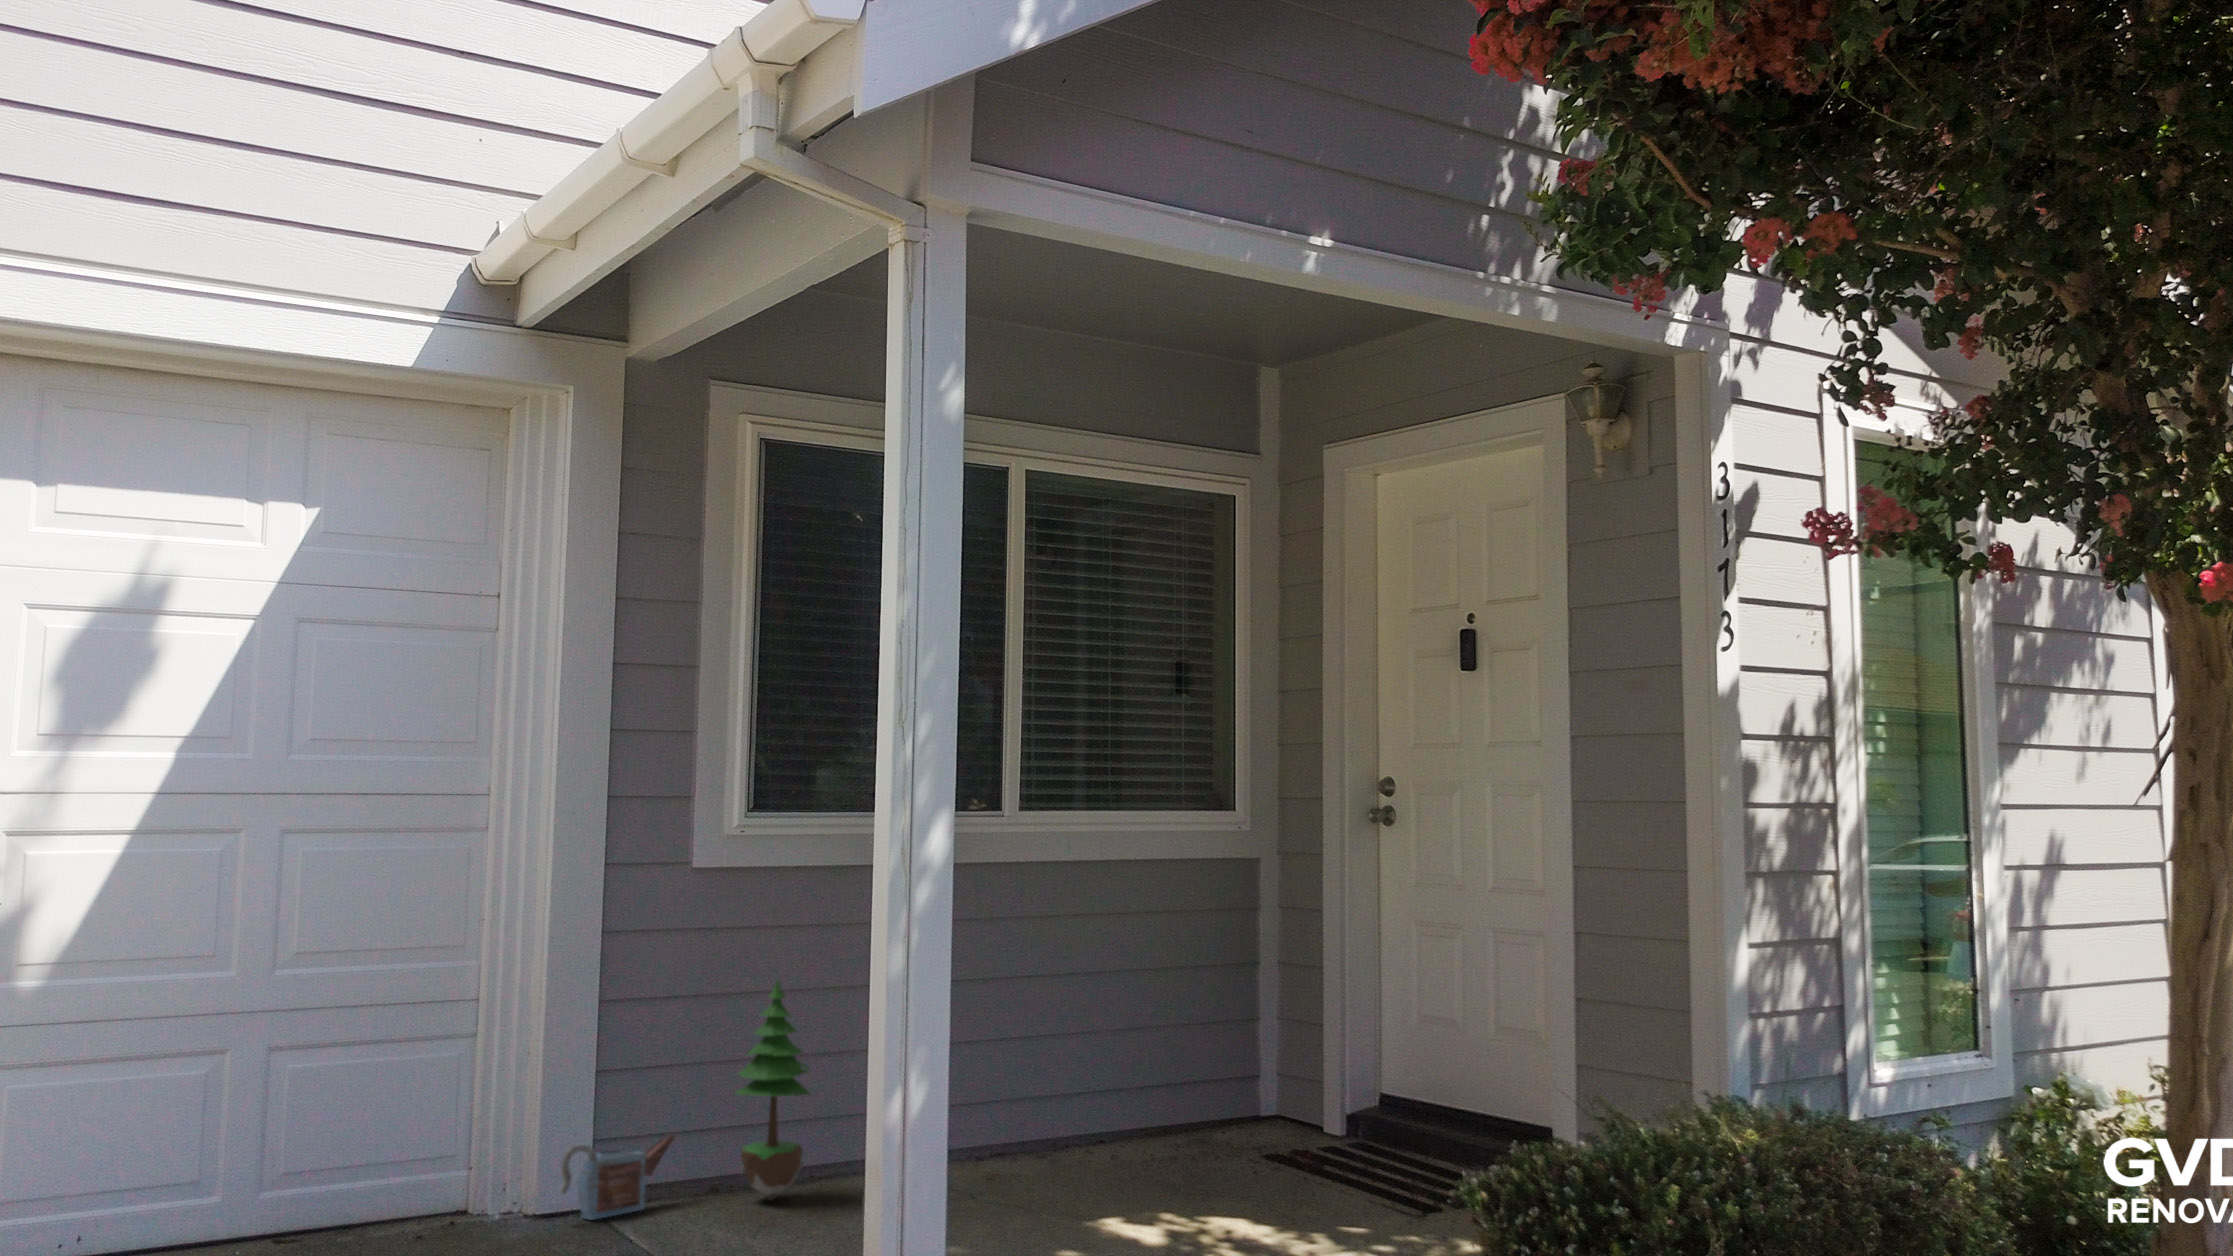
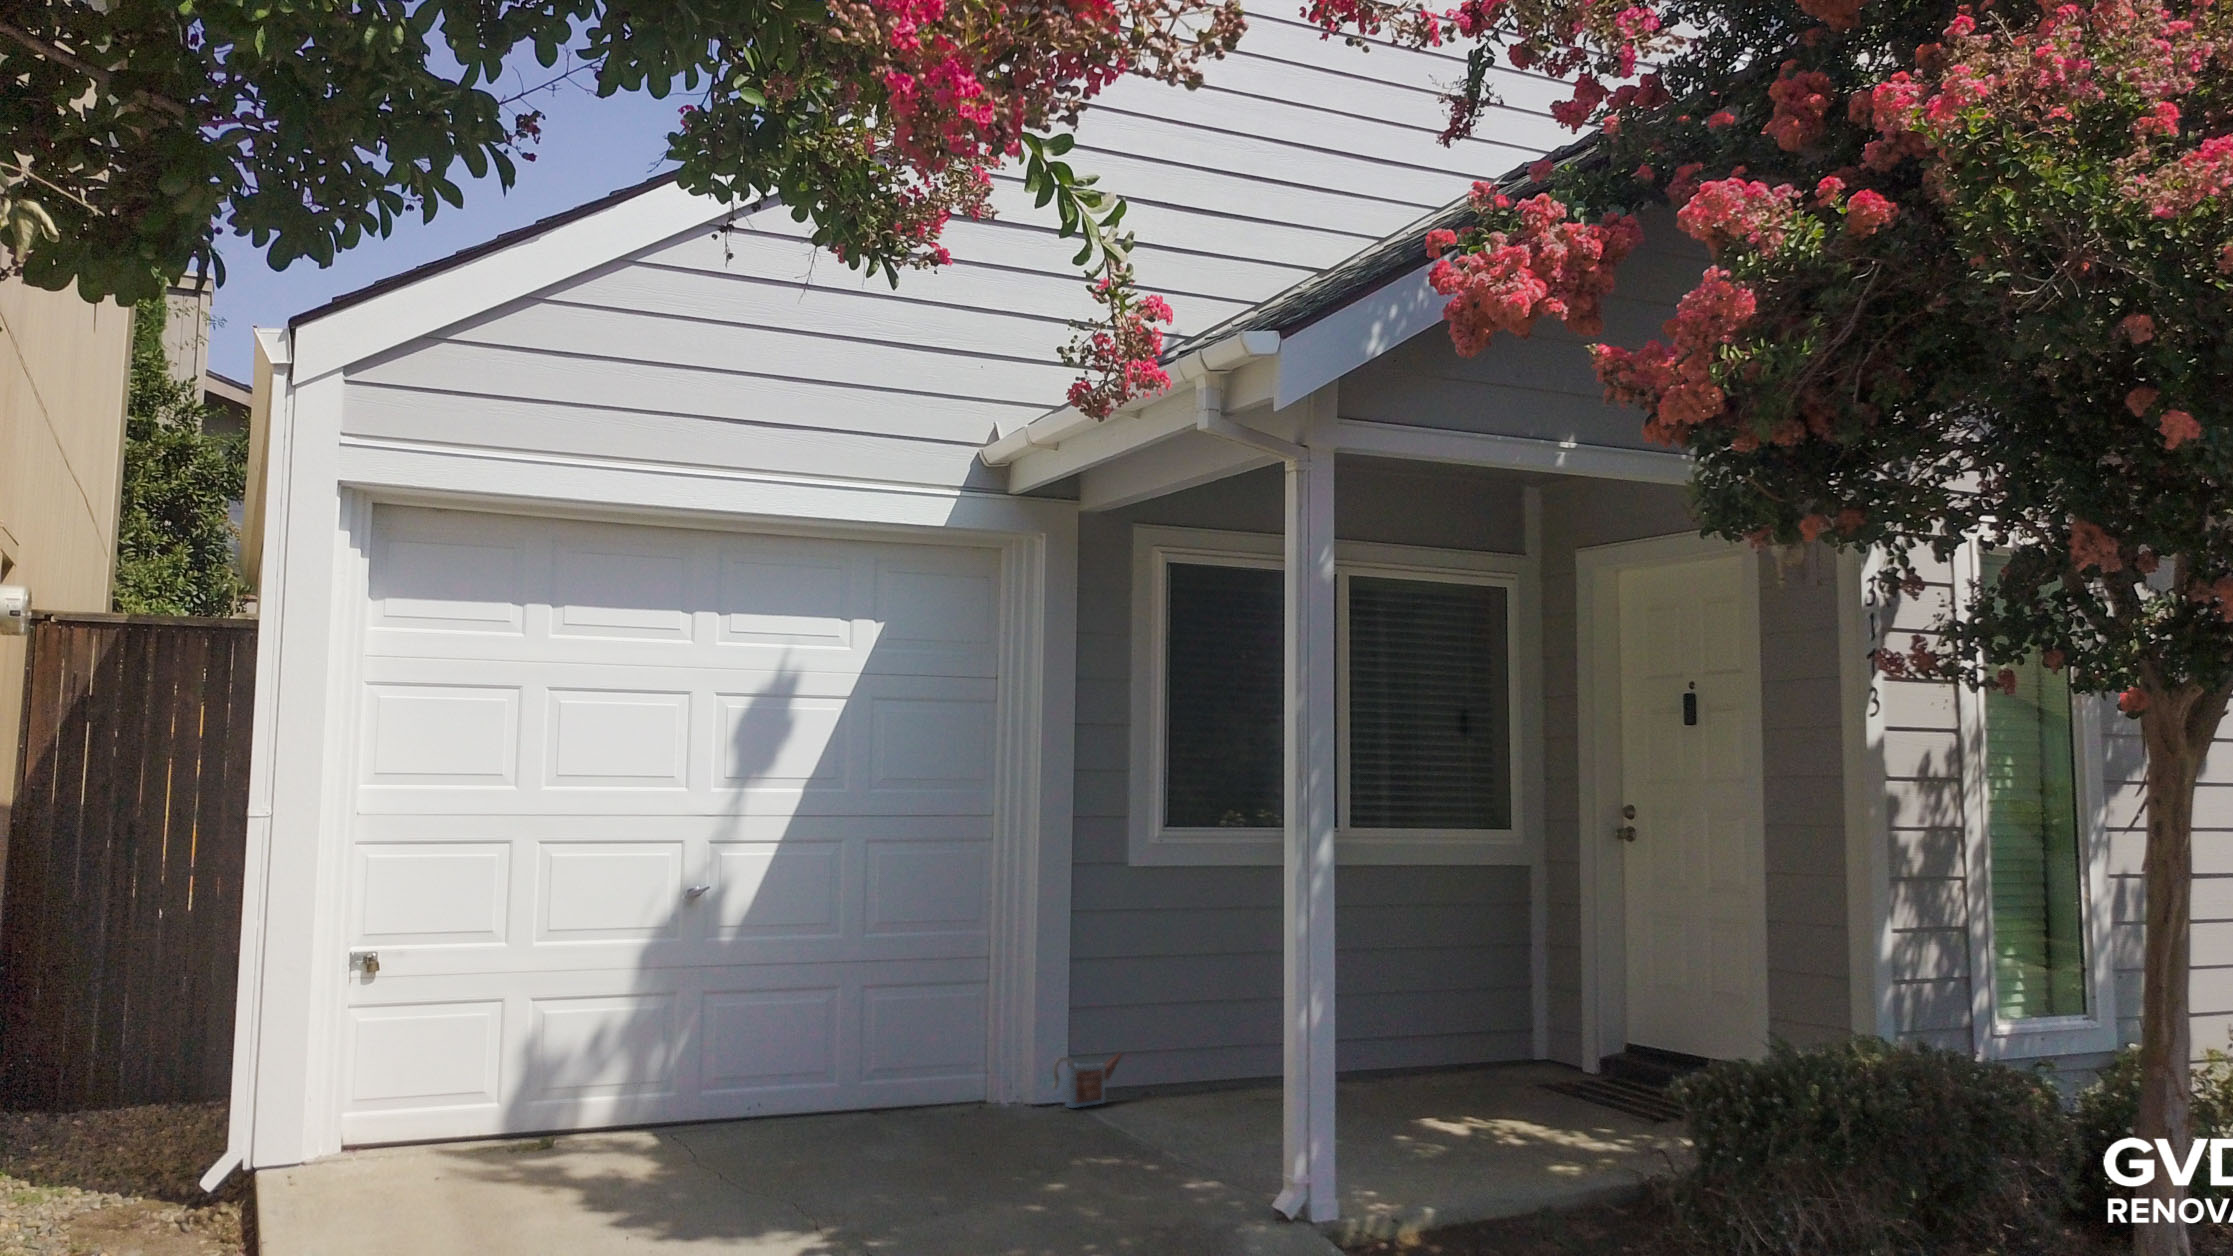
potted tree: present [735,981,810,1200] -> none [1162,946,1215,1100]

